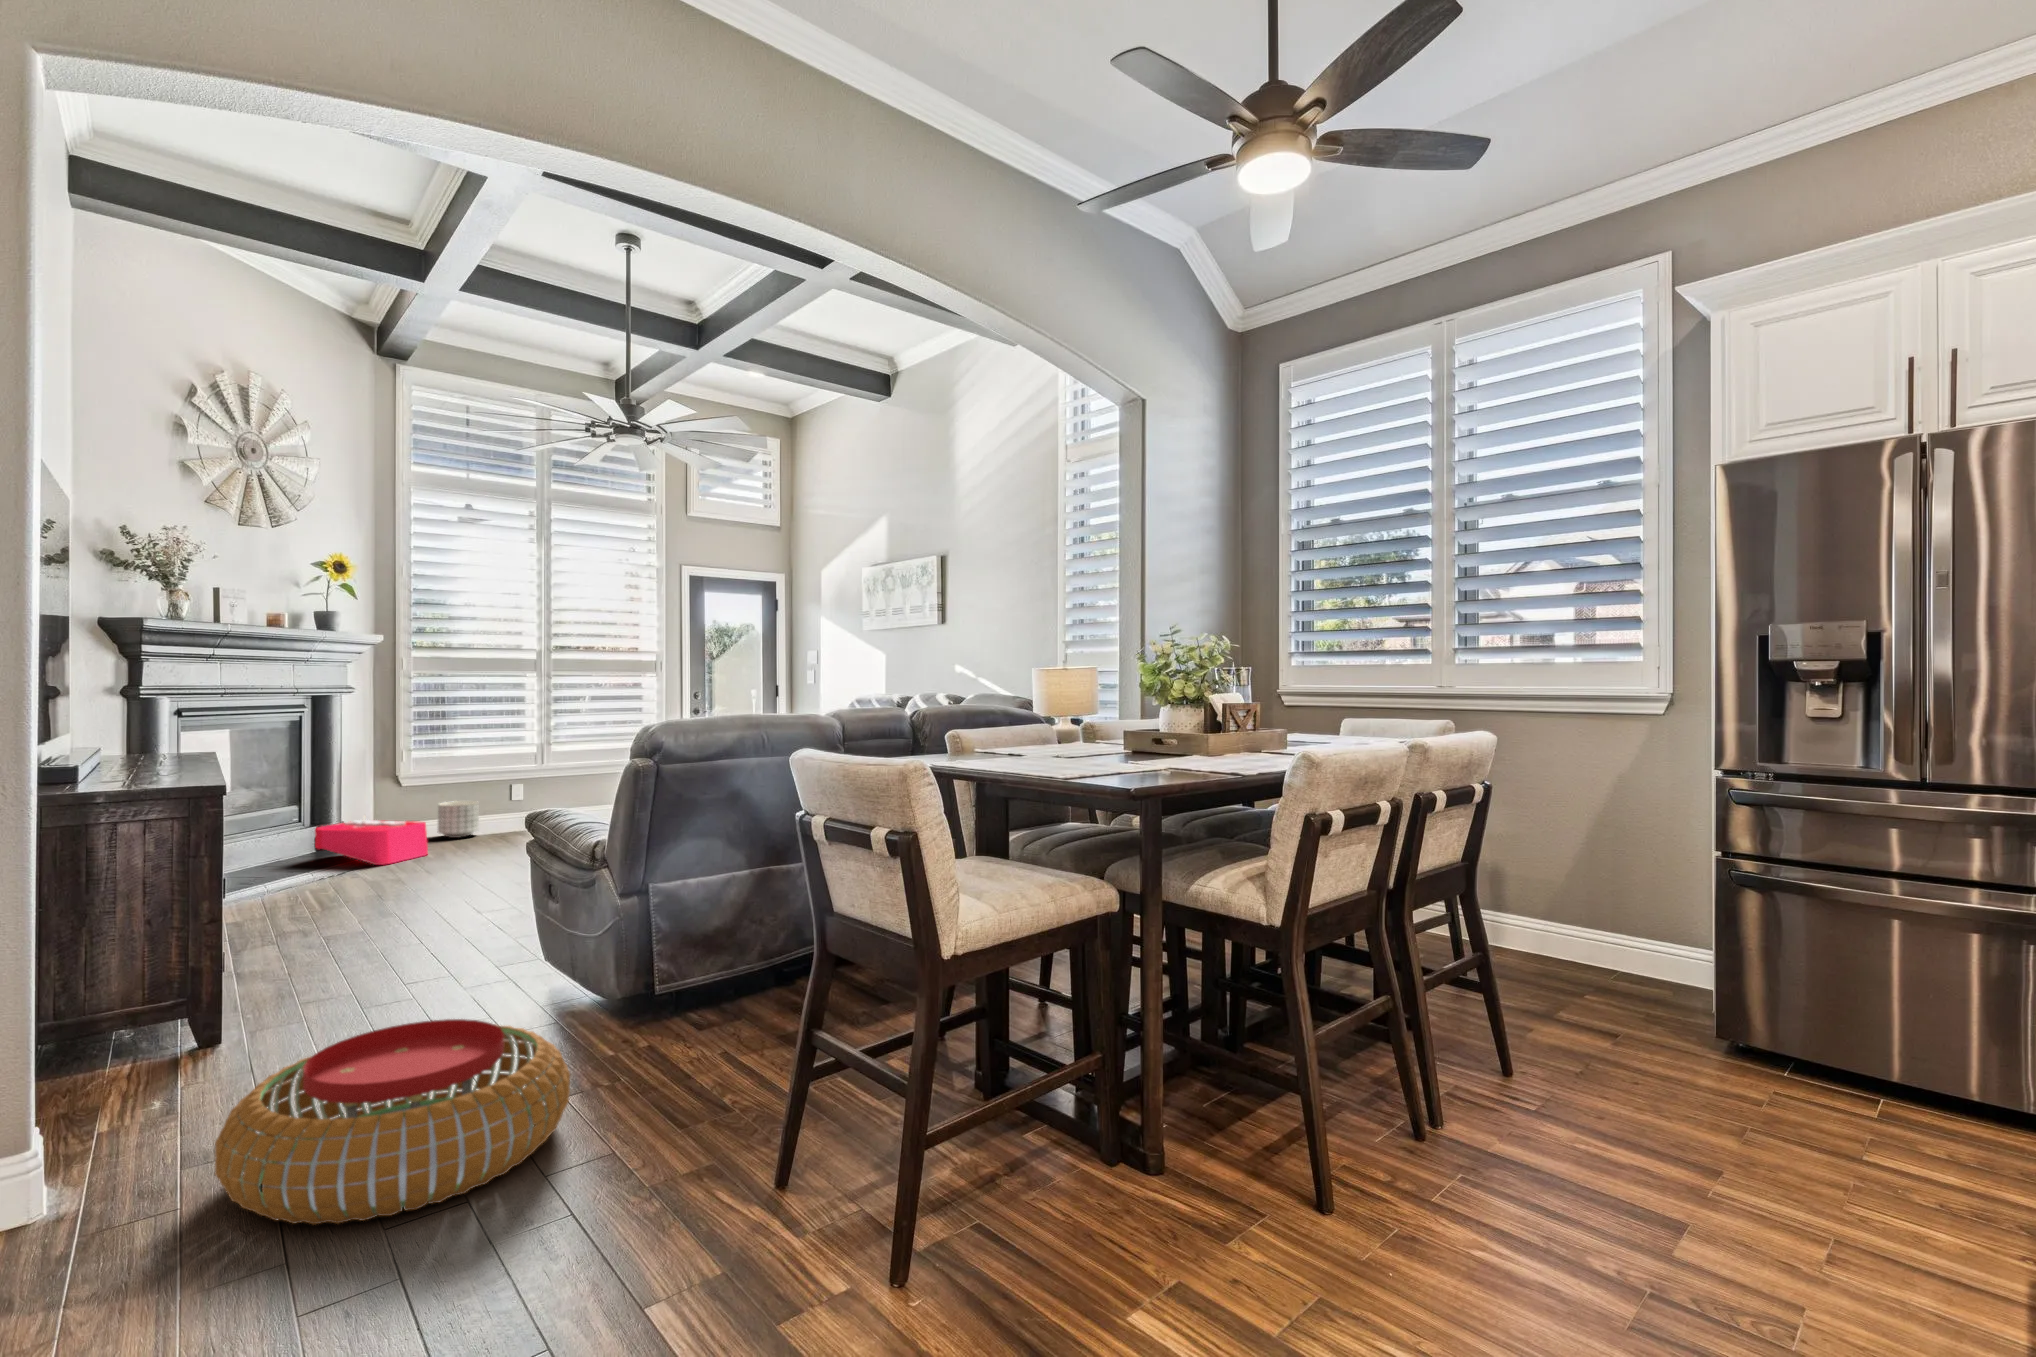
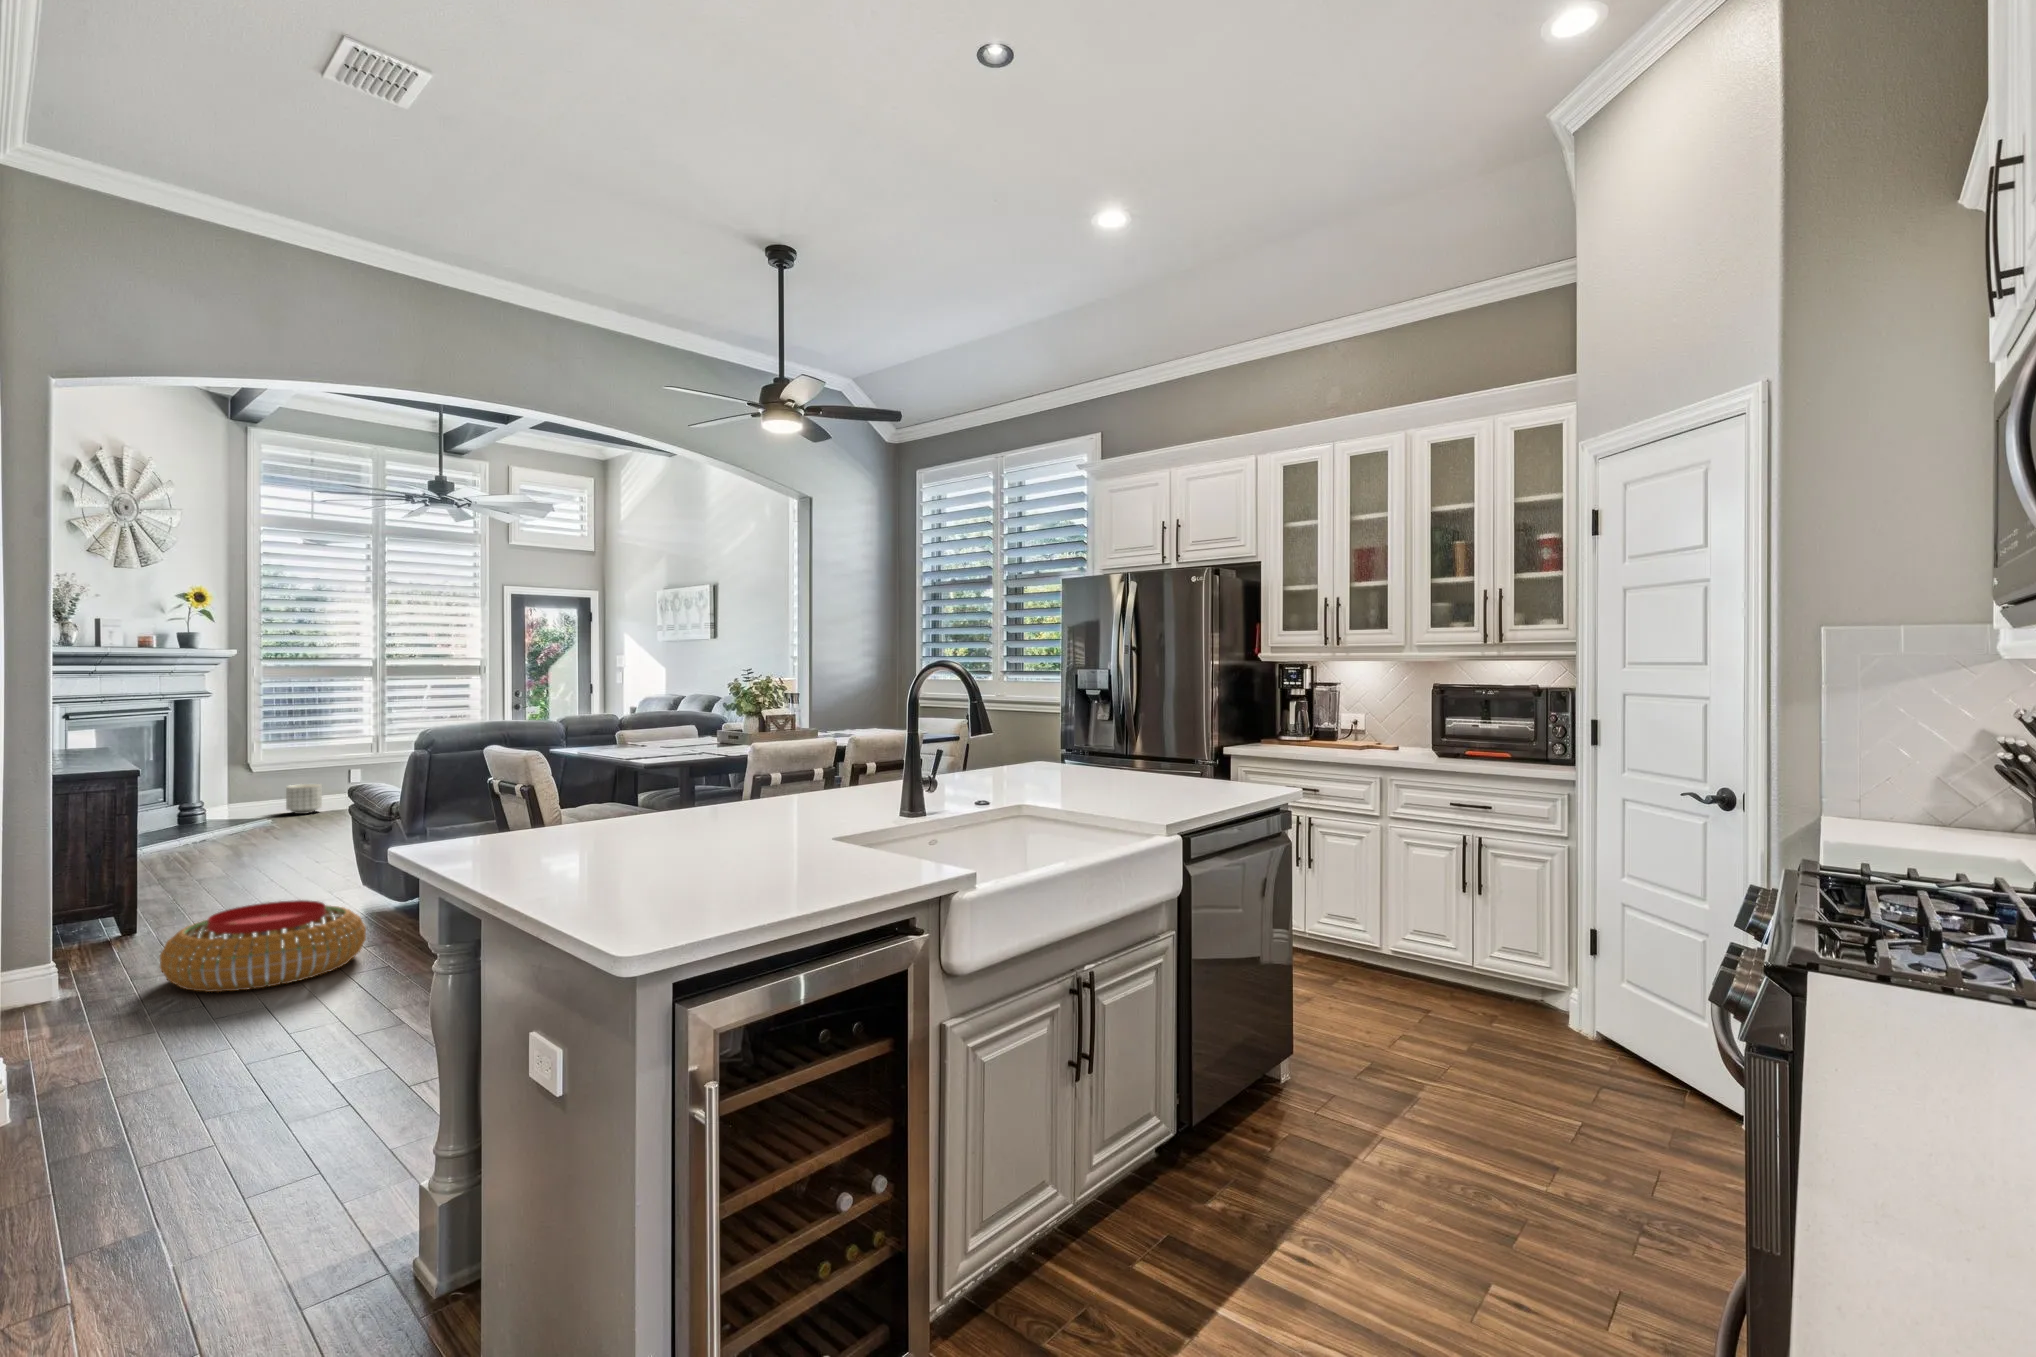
storage bin: present [315,819,428,865] -> none [182,795,278,834]

